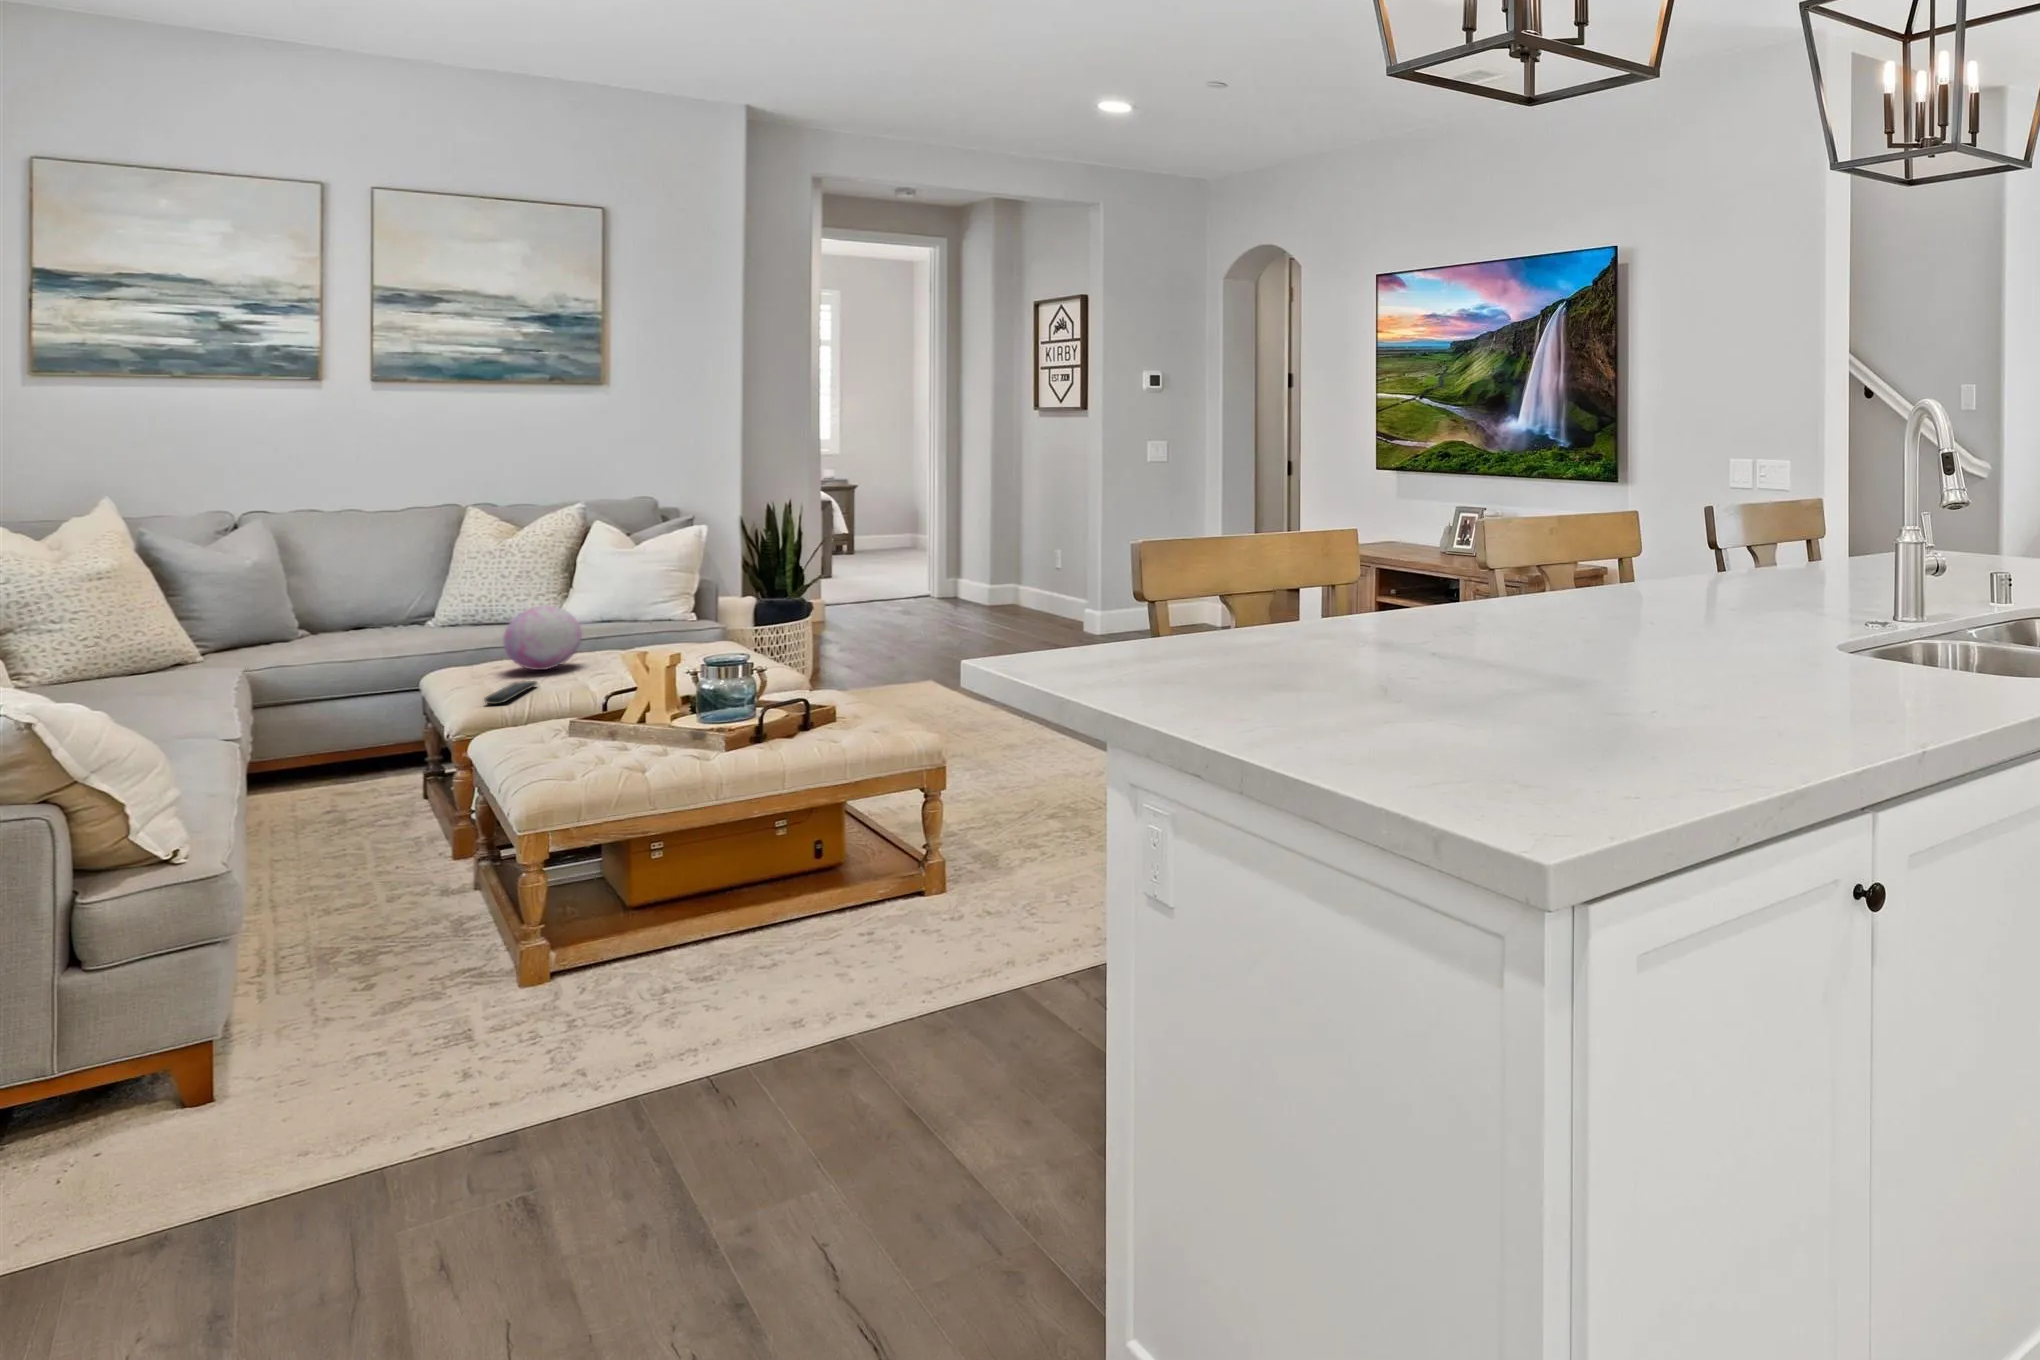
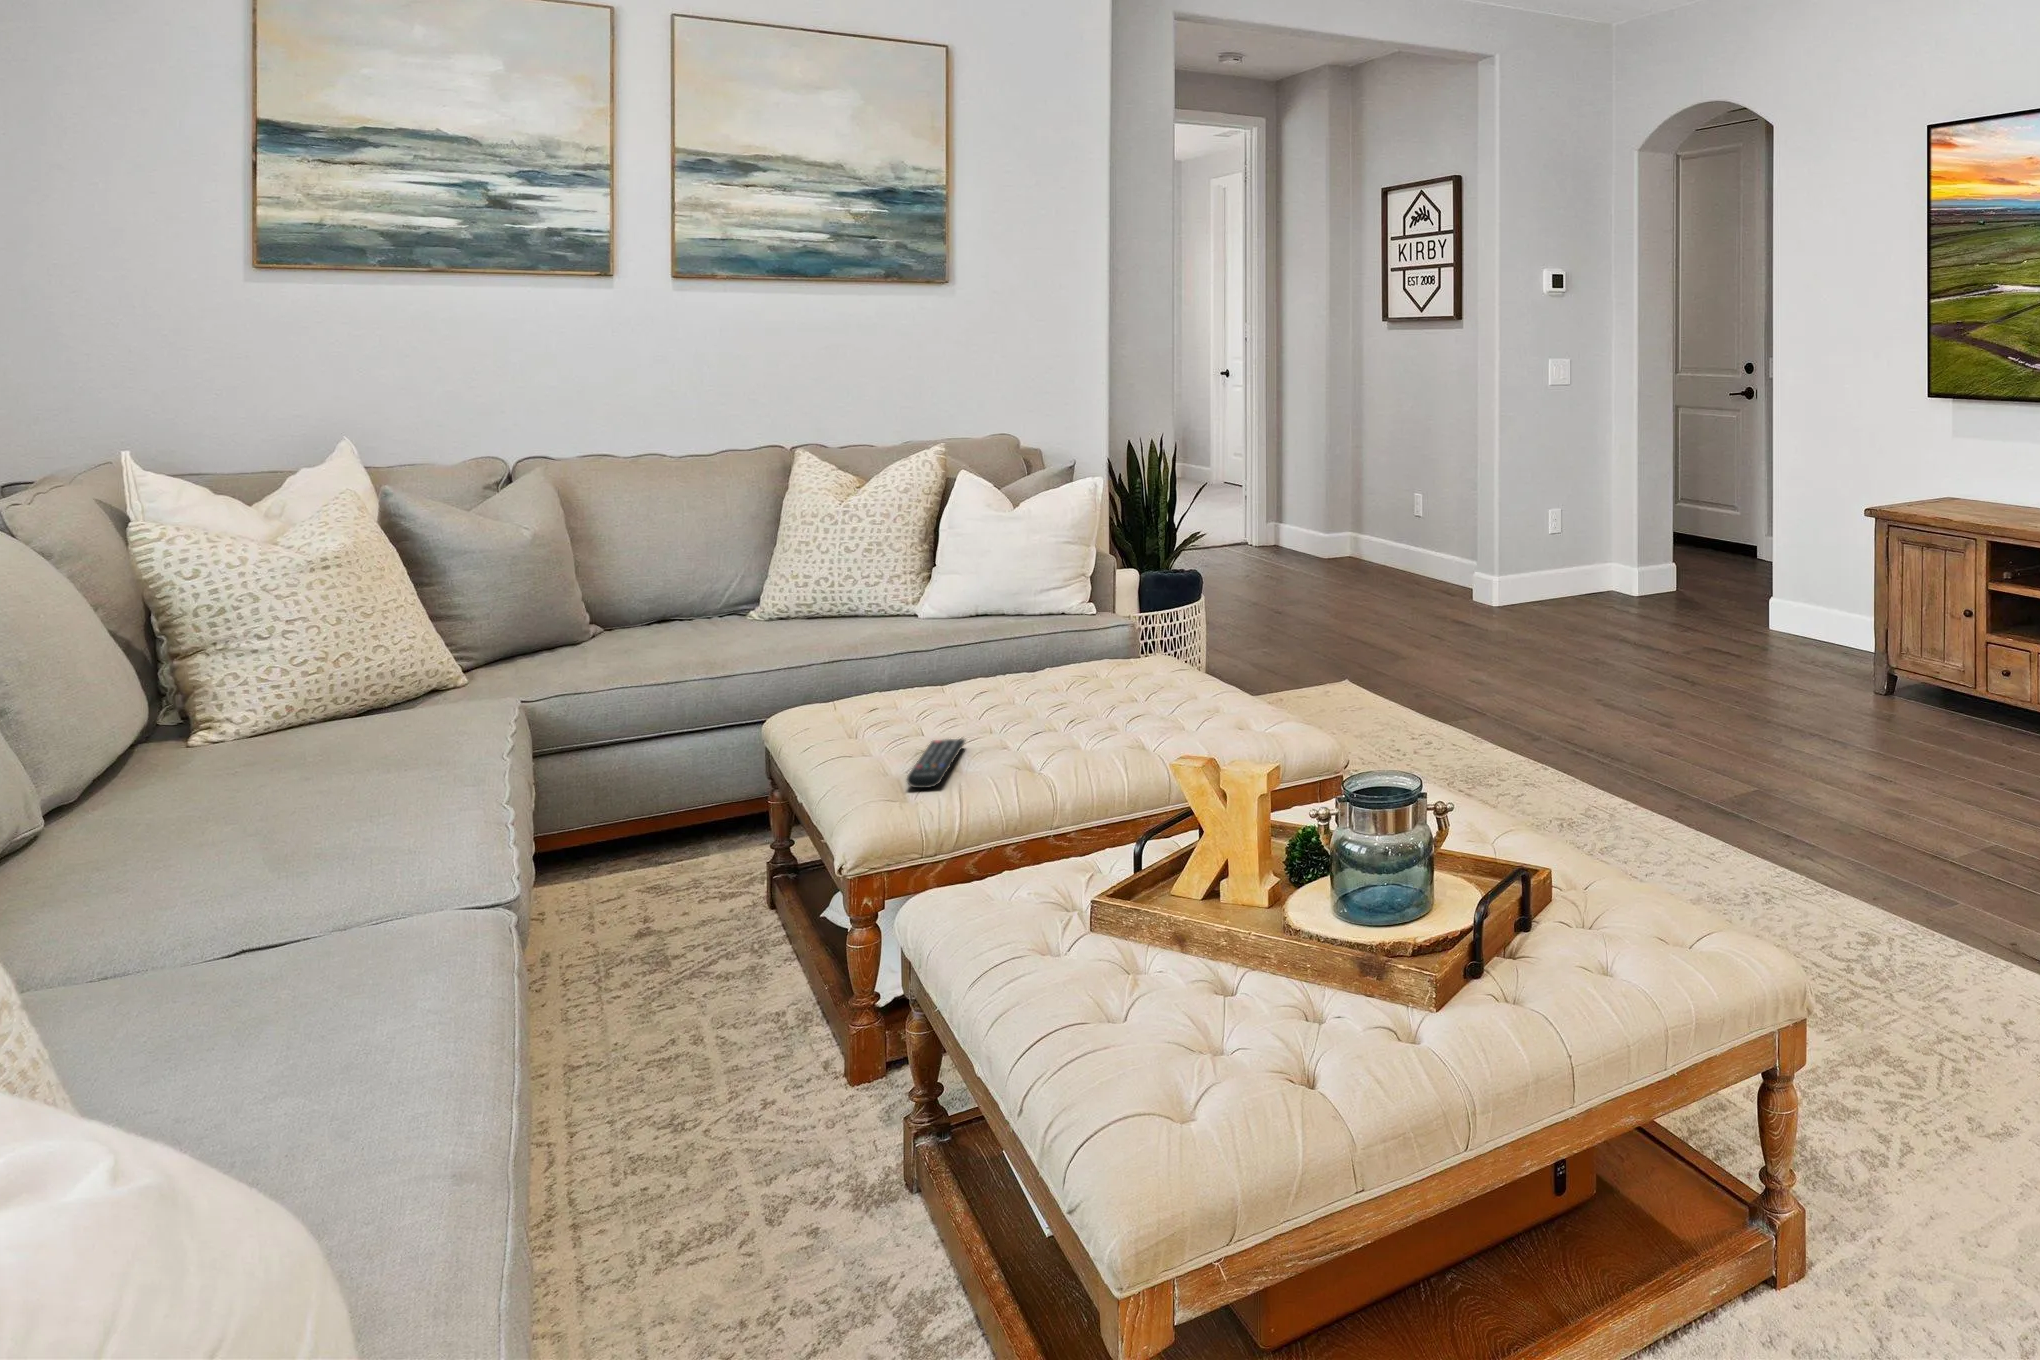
decorative orb: present [503,606,582,670] -> none [899,610,1005,713]

